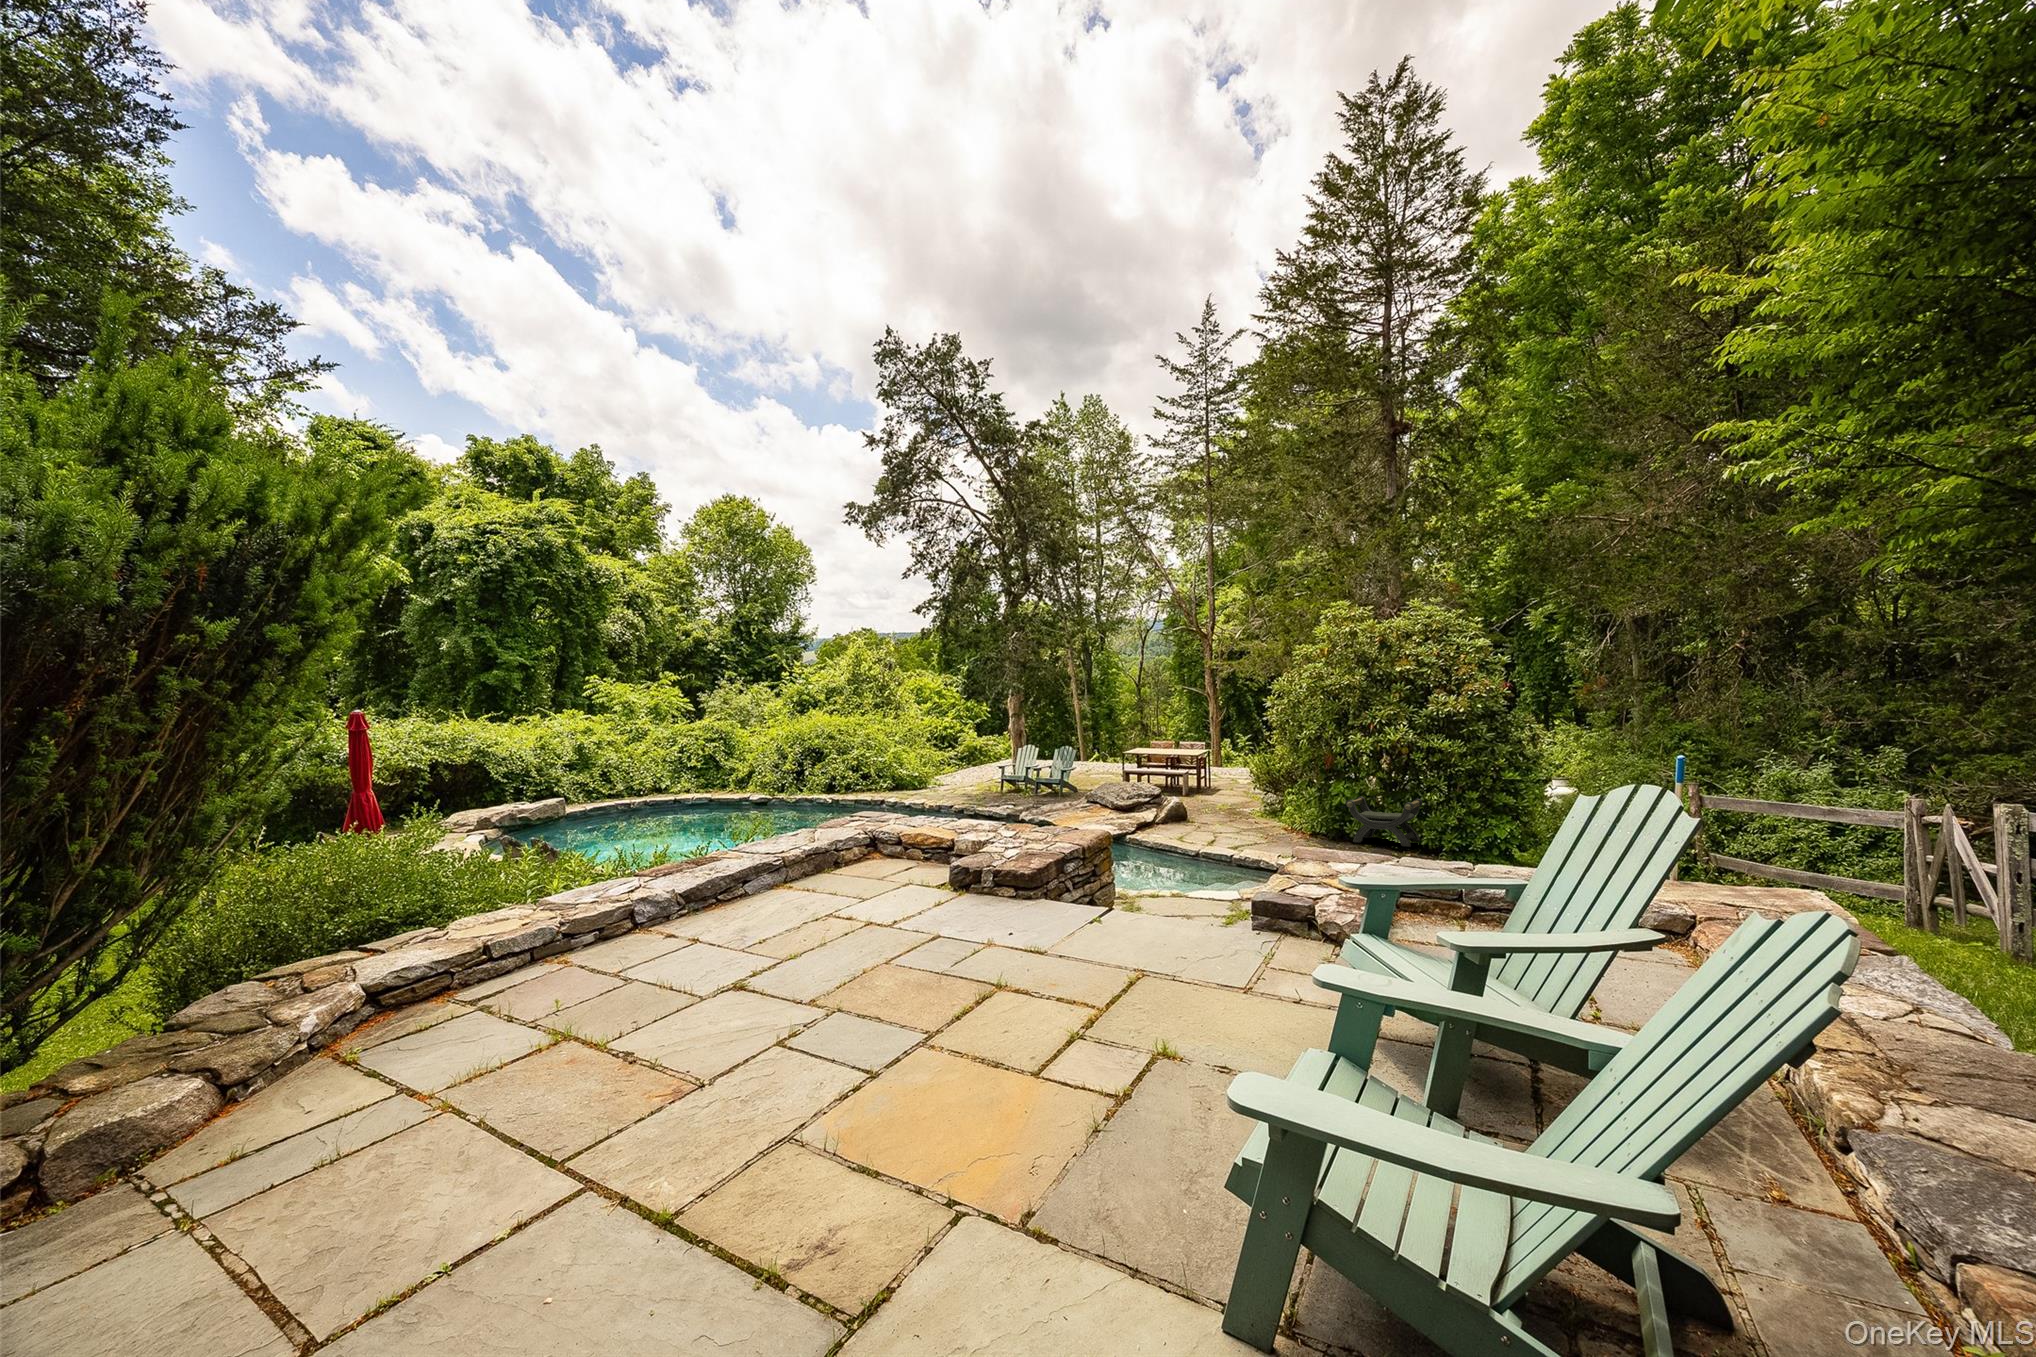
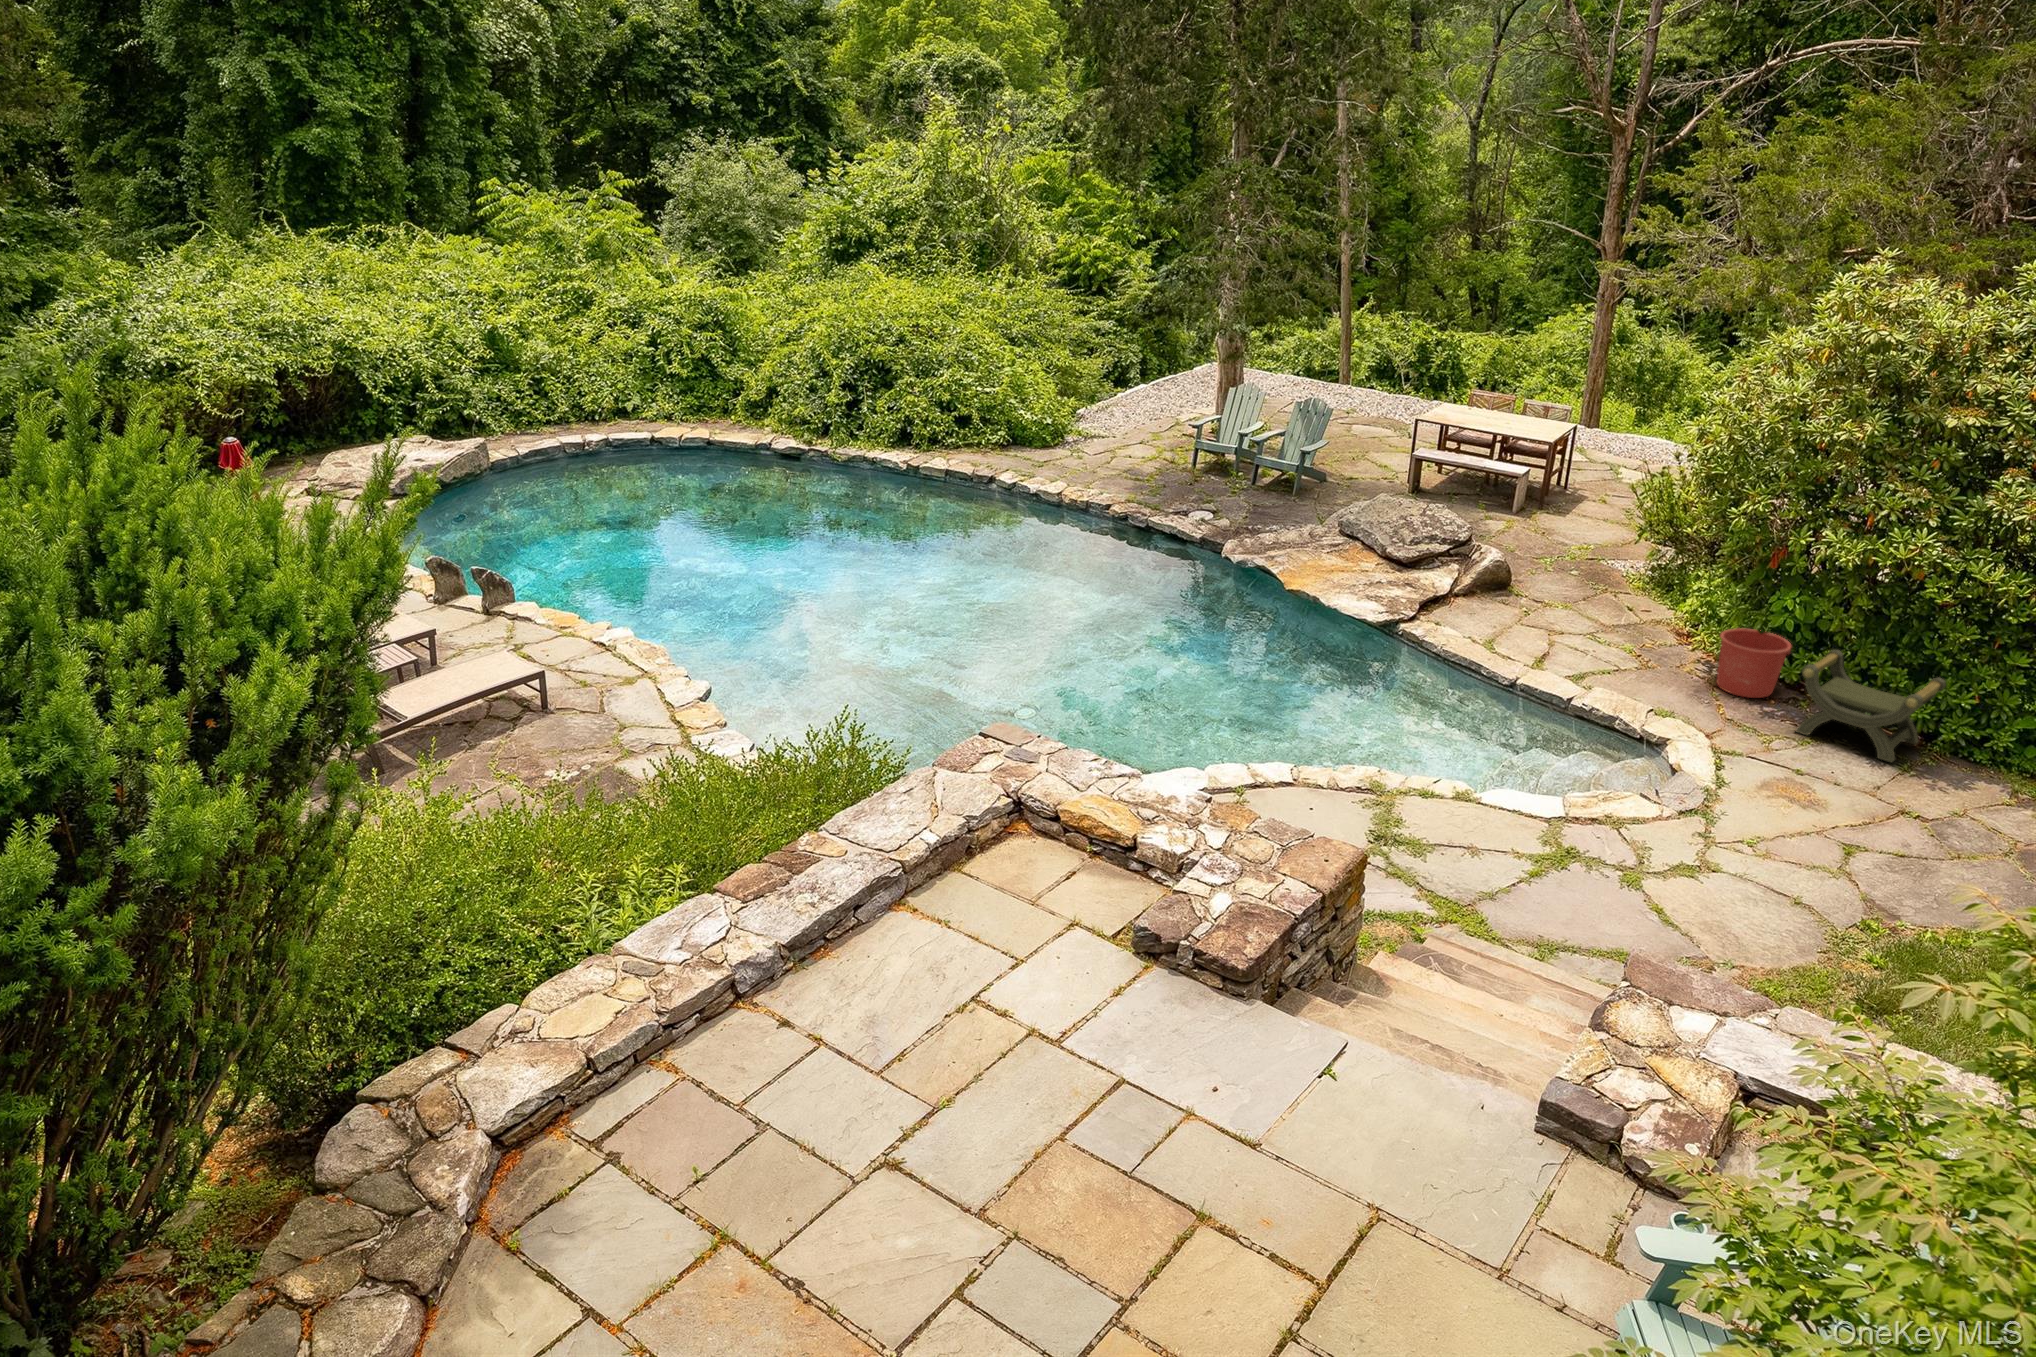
bucket: none [1298,800,1339,835] -> present [1717,628,1792,698]

